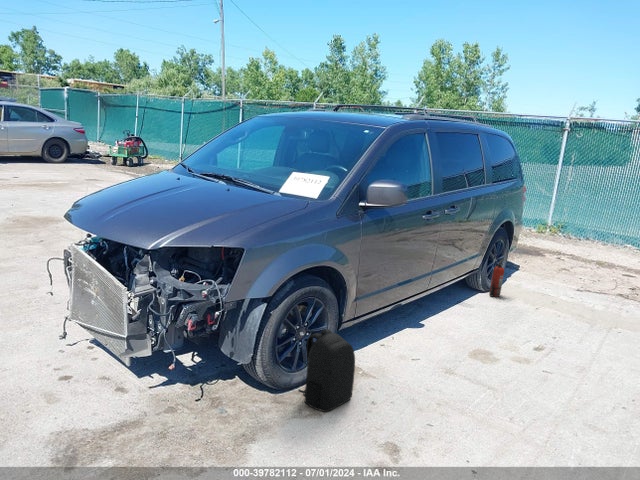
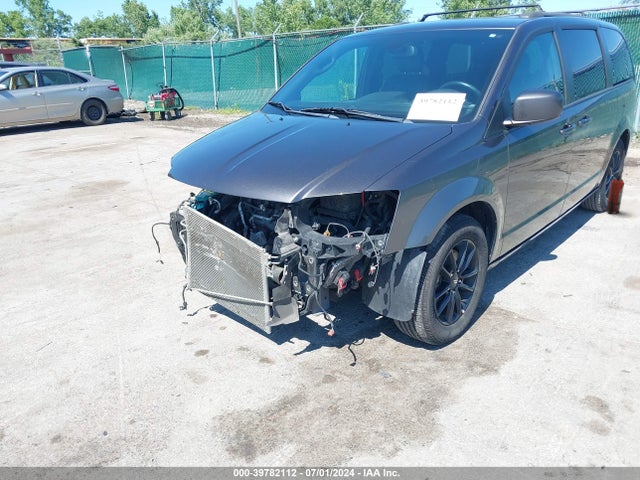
backpack: present [299,329,355,412] -> none [455,272,523,365]

